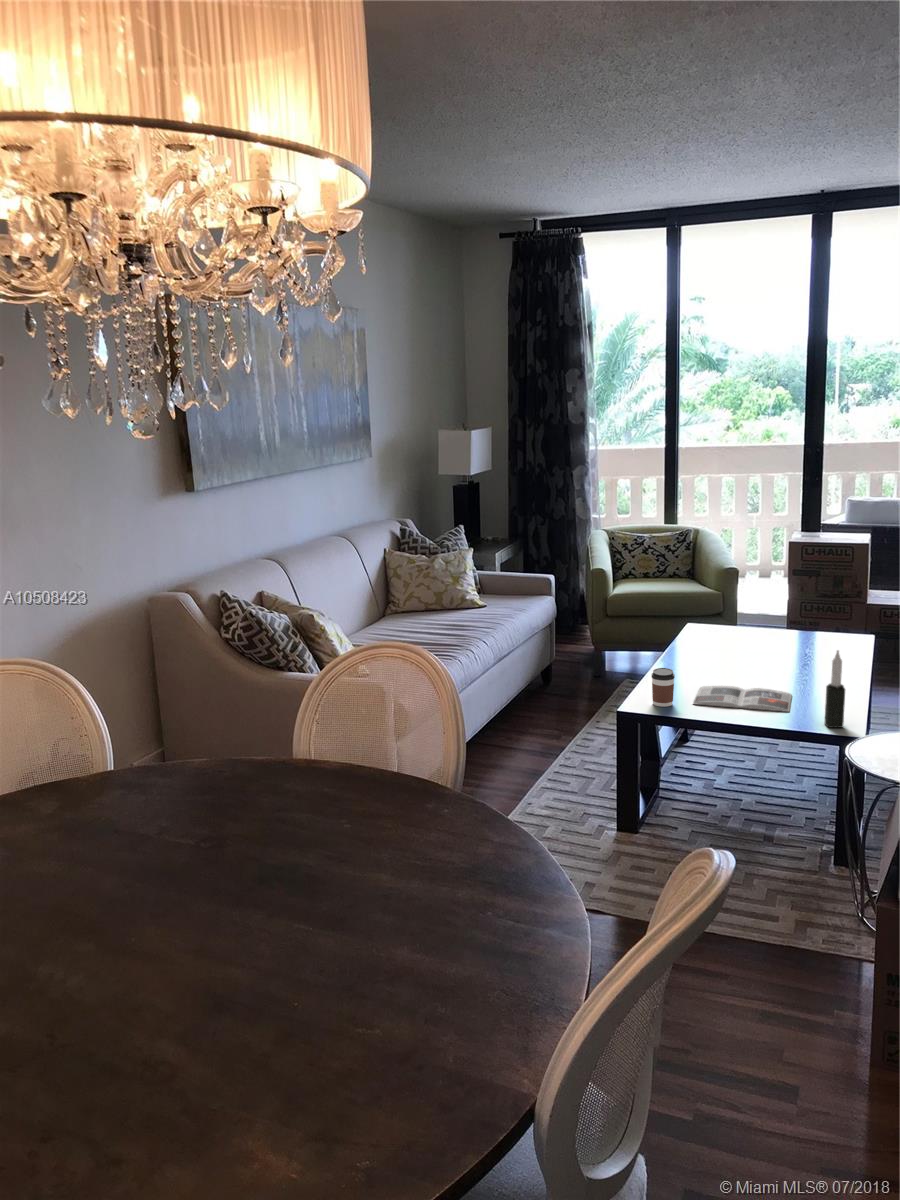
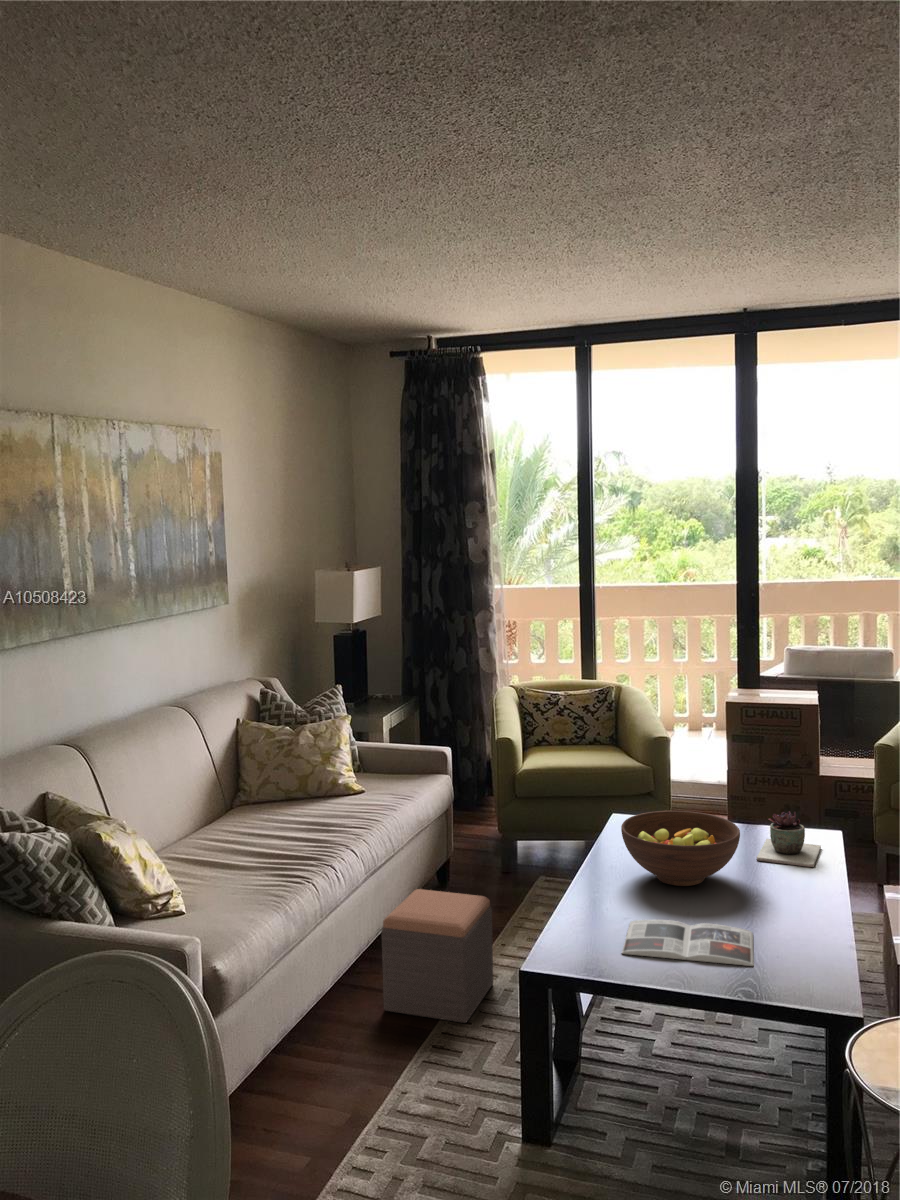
fruit bowl: none [695,615,788,669] -> present [621,811,740,886]
succulent plant: none [802,618,855,659] -> present [757,811,821,867]
candle: present [825,650,845,728] -> none [804,886,831,997]
coffee cup: present [652,668,675,707] -> none [565,903,596,960]
footstool: none [508,675,592,768] -> present [381,889,493,1023]

